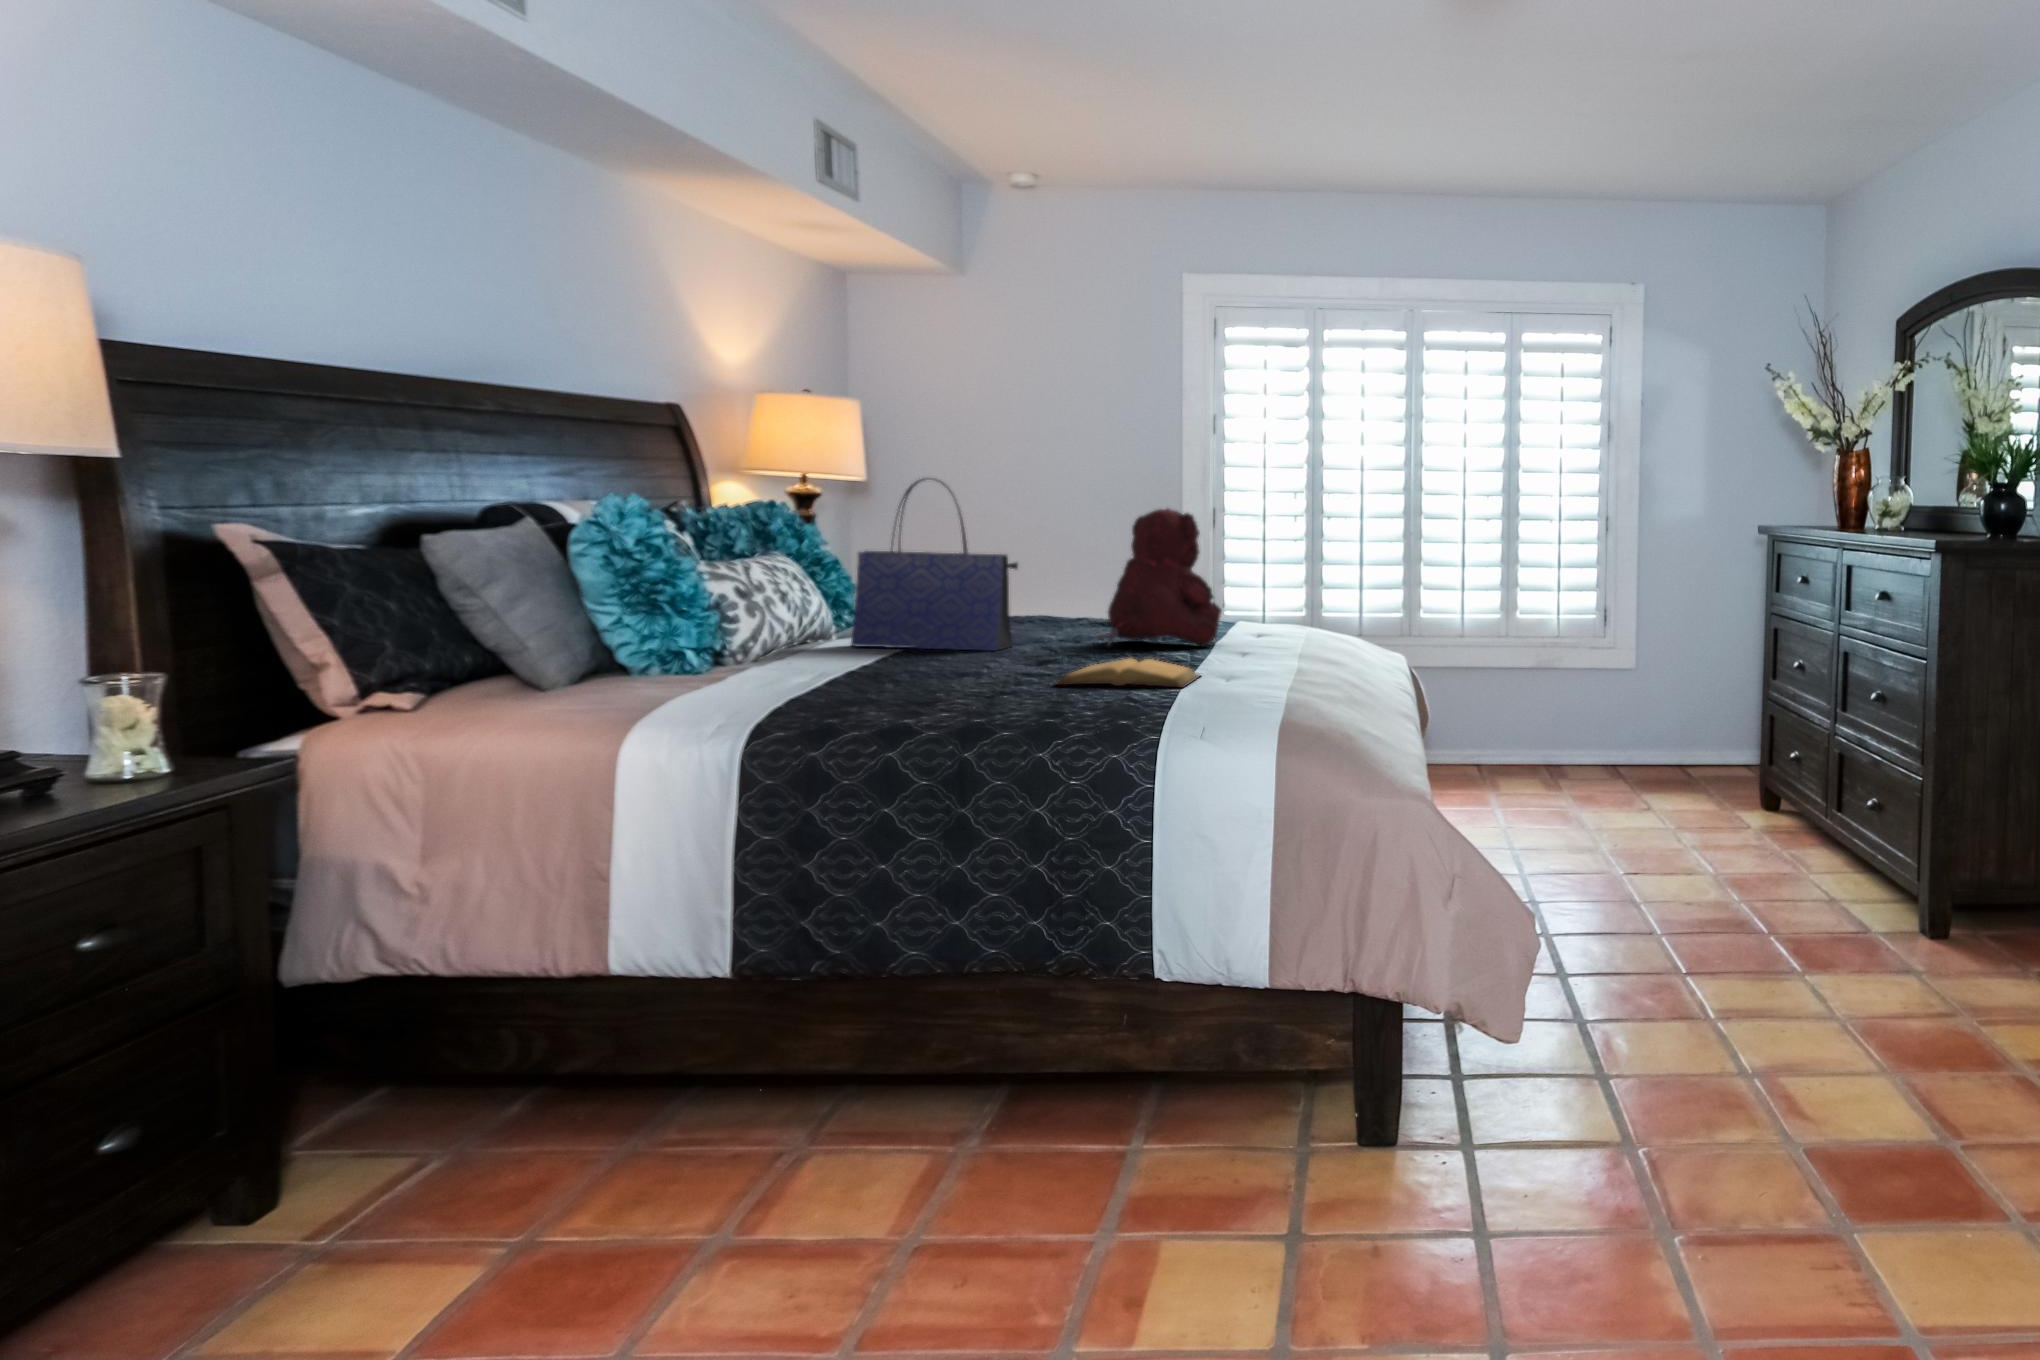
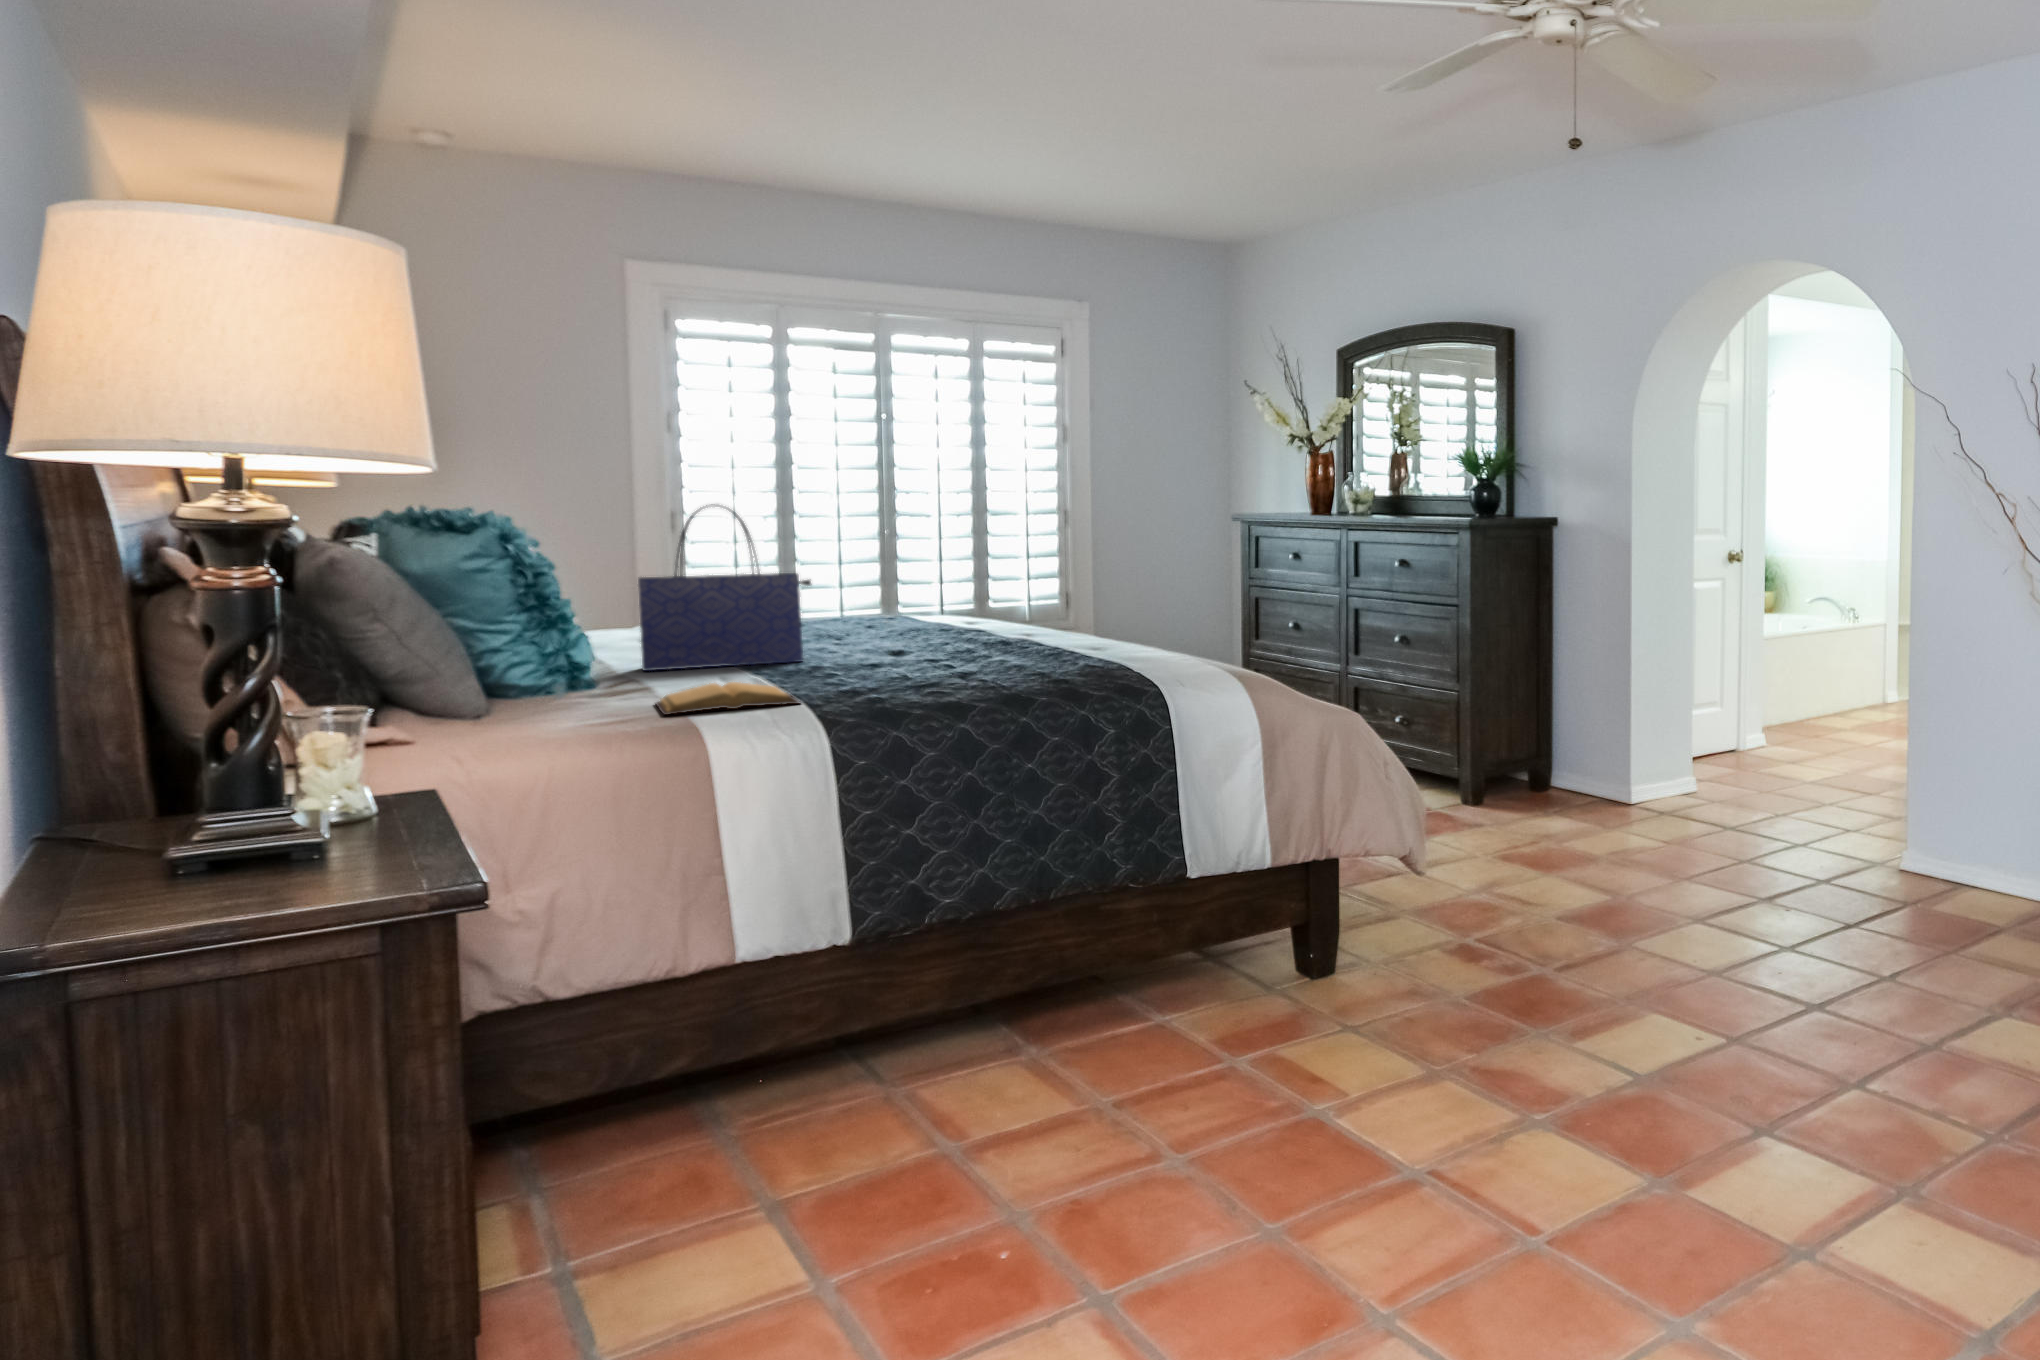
teddy bear: present [1094,508,1221,646] -> none [876,522,985,650]
book: present [1055,659,1200,688] -> present [656,682,800,715]

